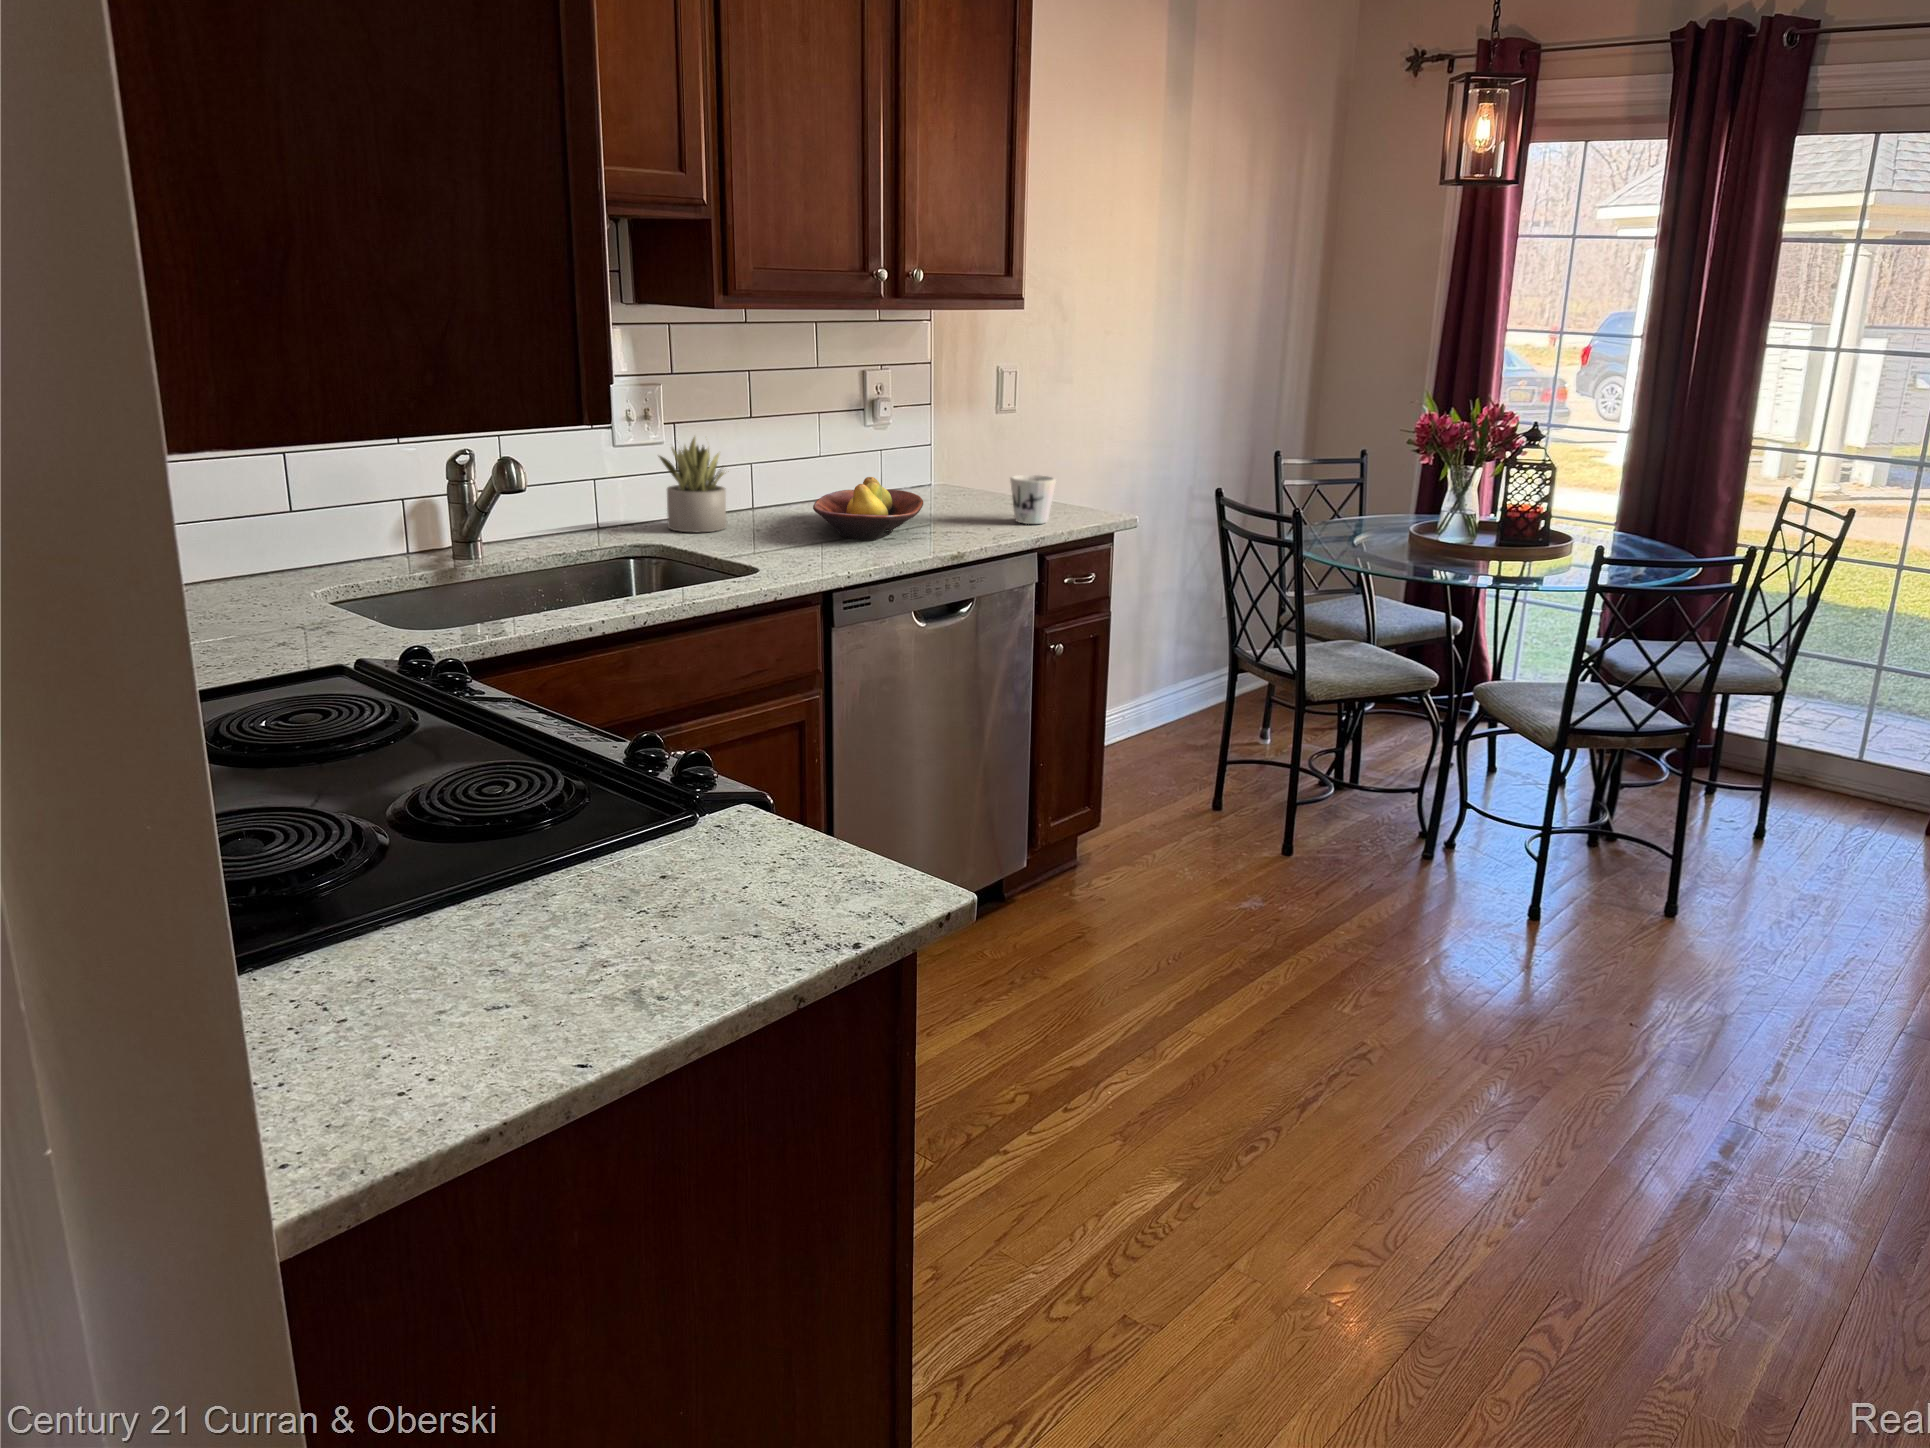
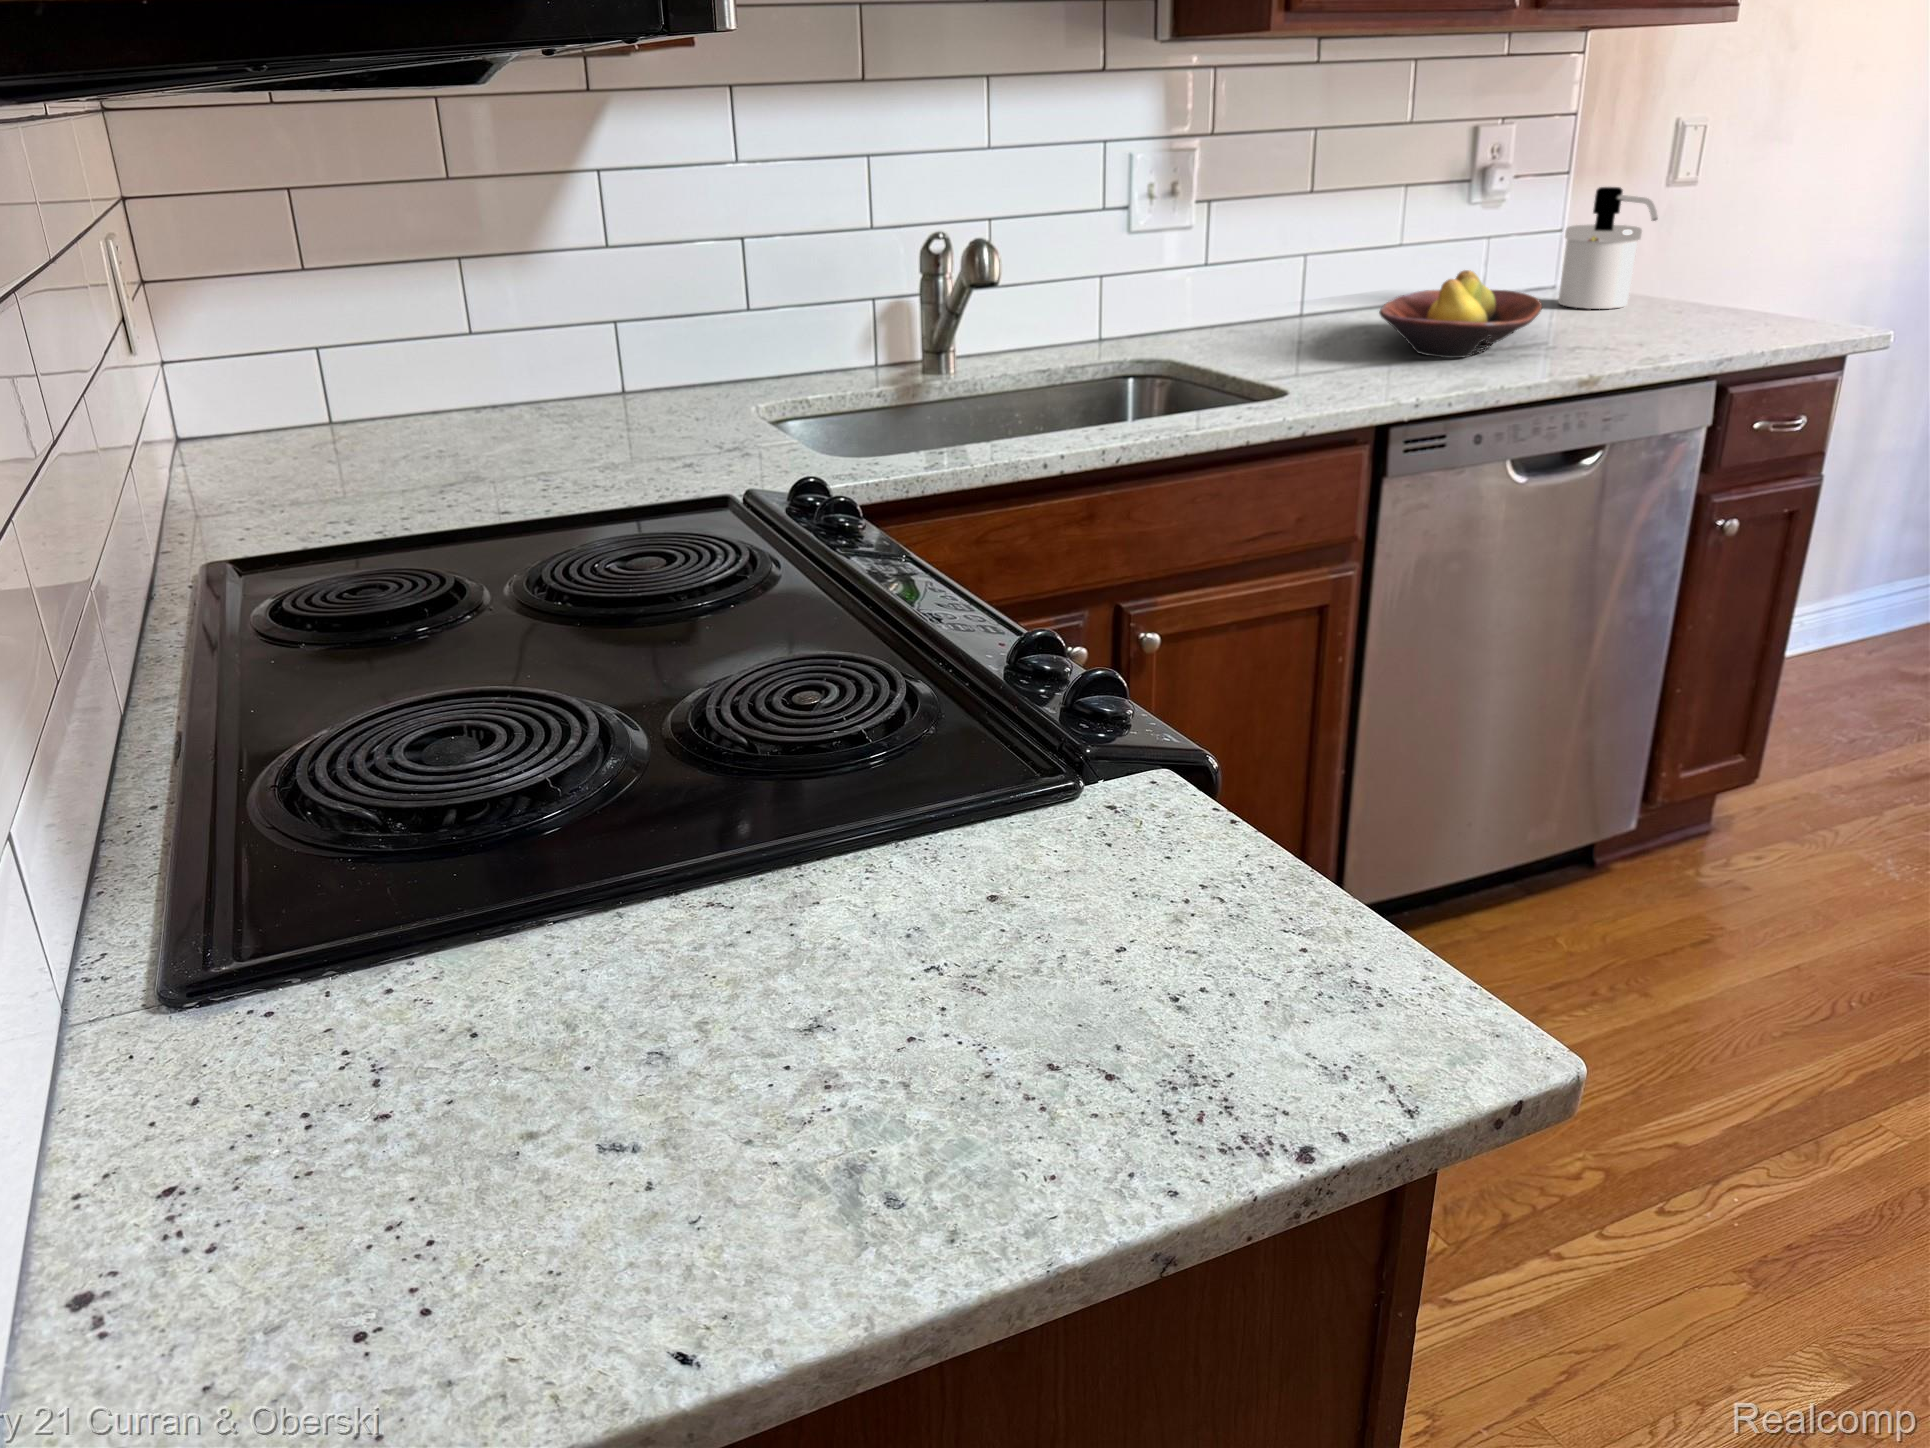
soap dispenser: none [933,417,991,502] -> present [1558,187,1658,309]
succulent plant: present [658,437,726,532] -> none [1180,214,1273,344]
mug: present [1010,475,1056,524] -> none [1683,267,1760,341]

